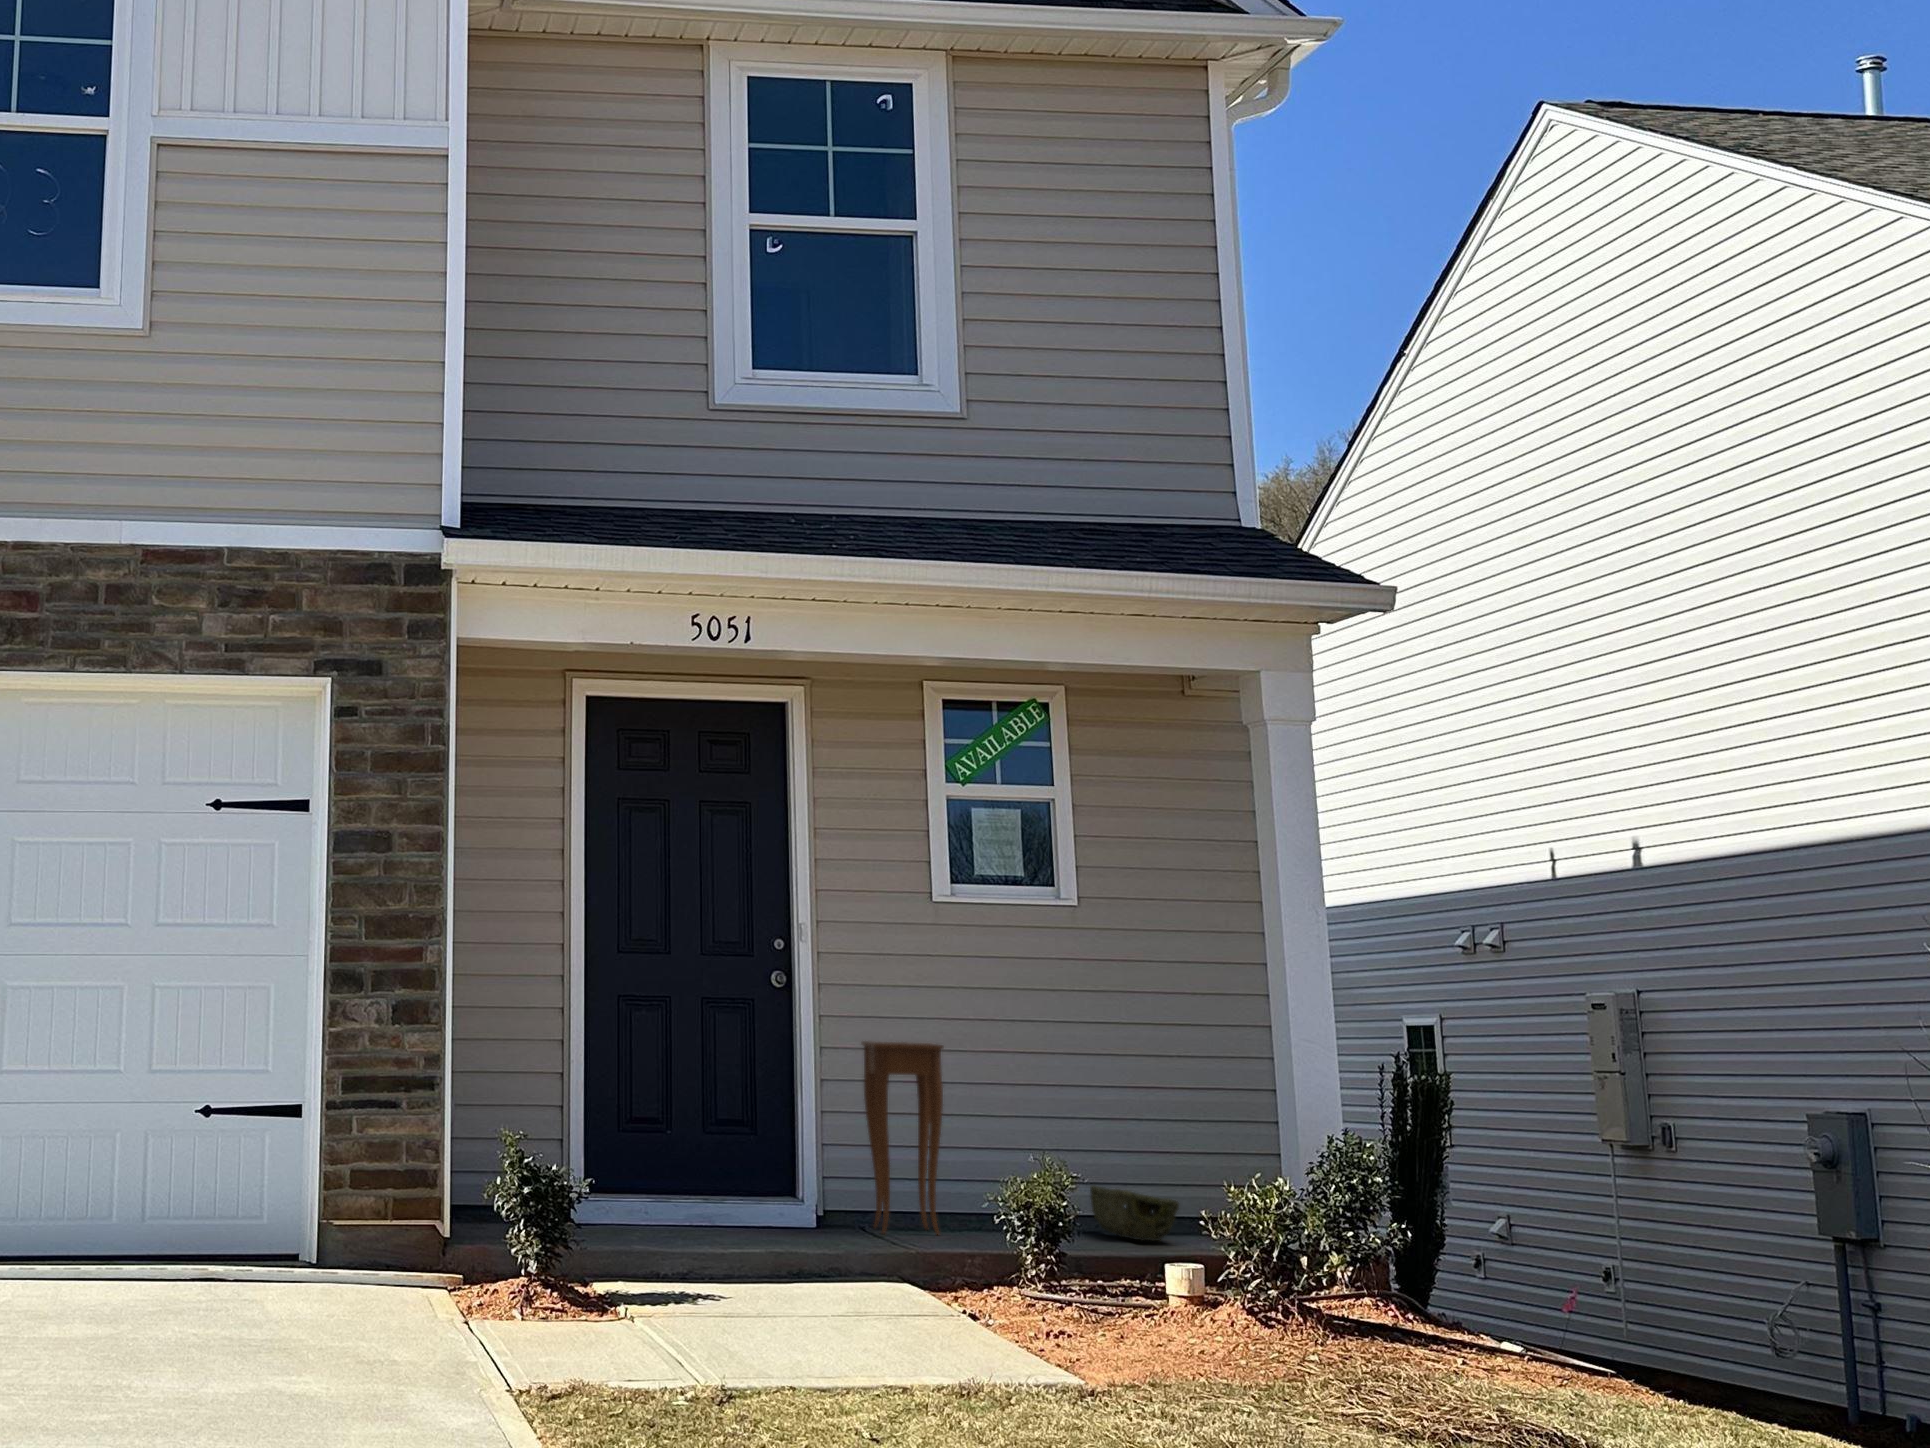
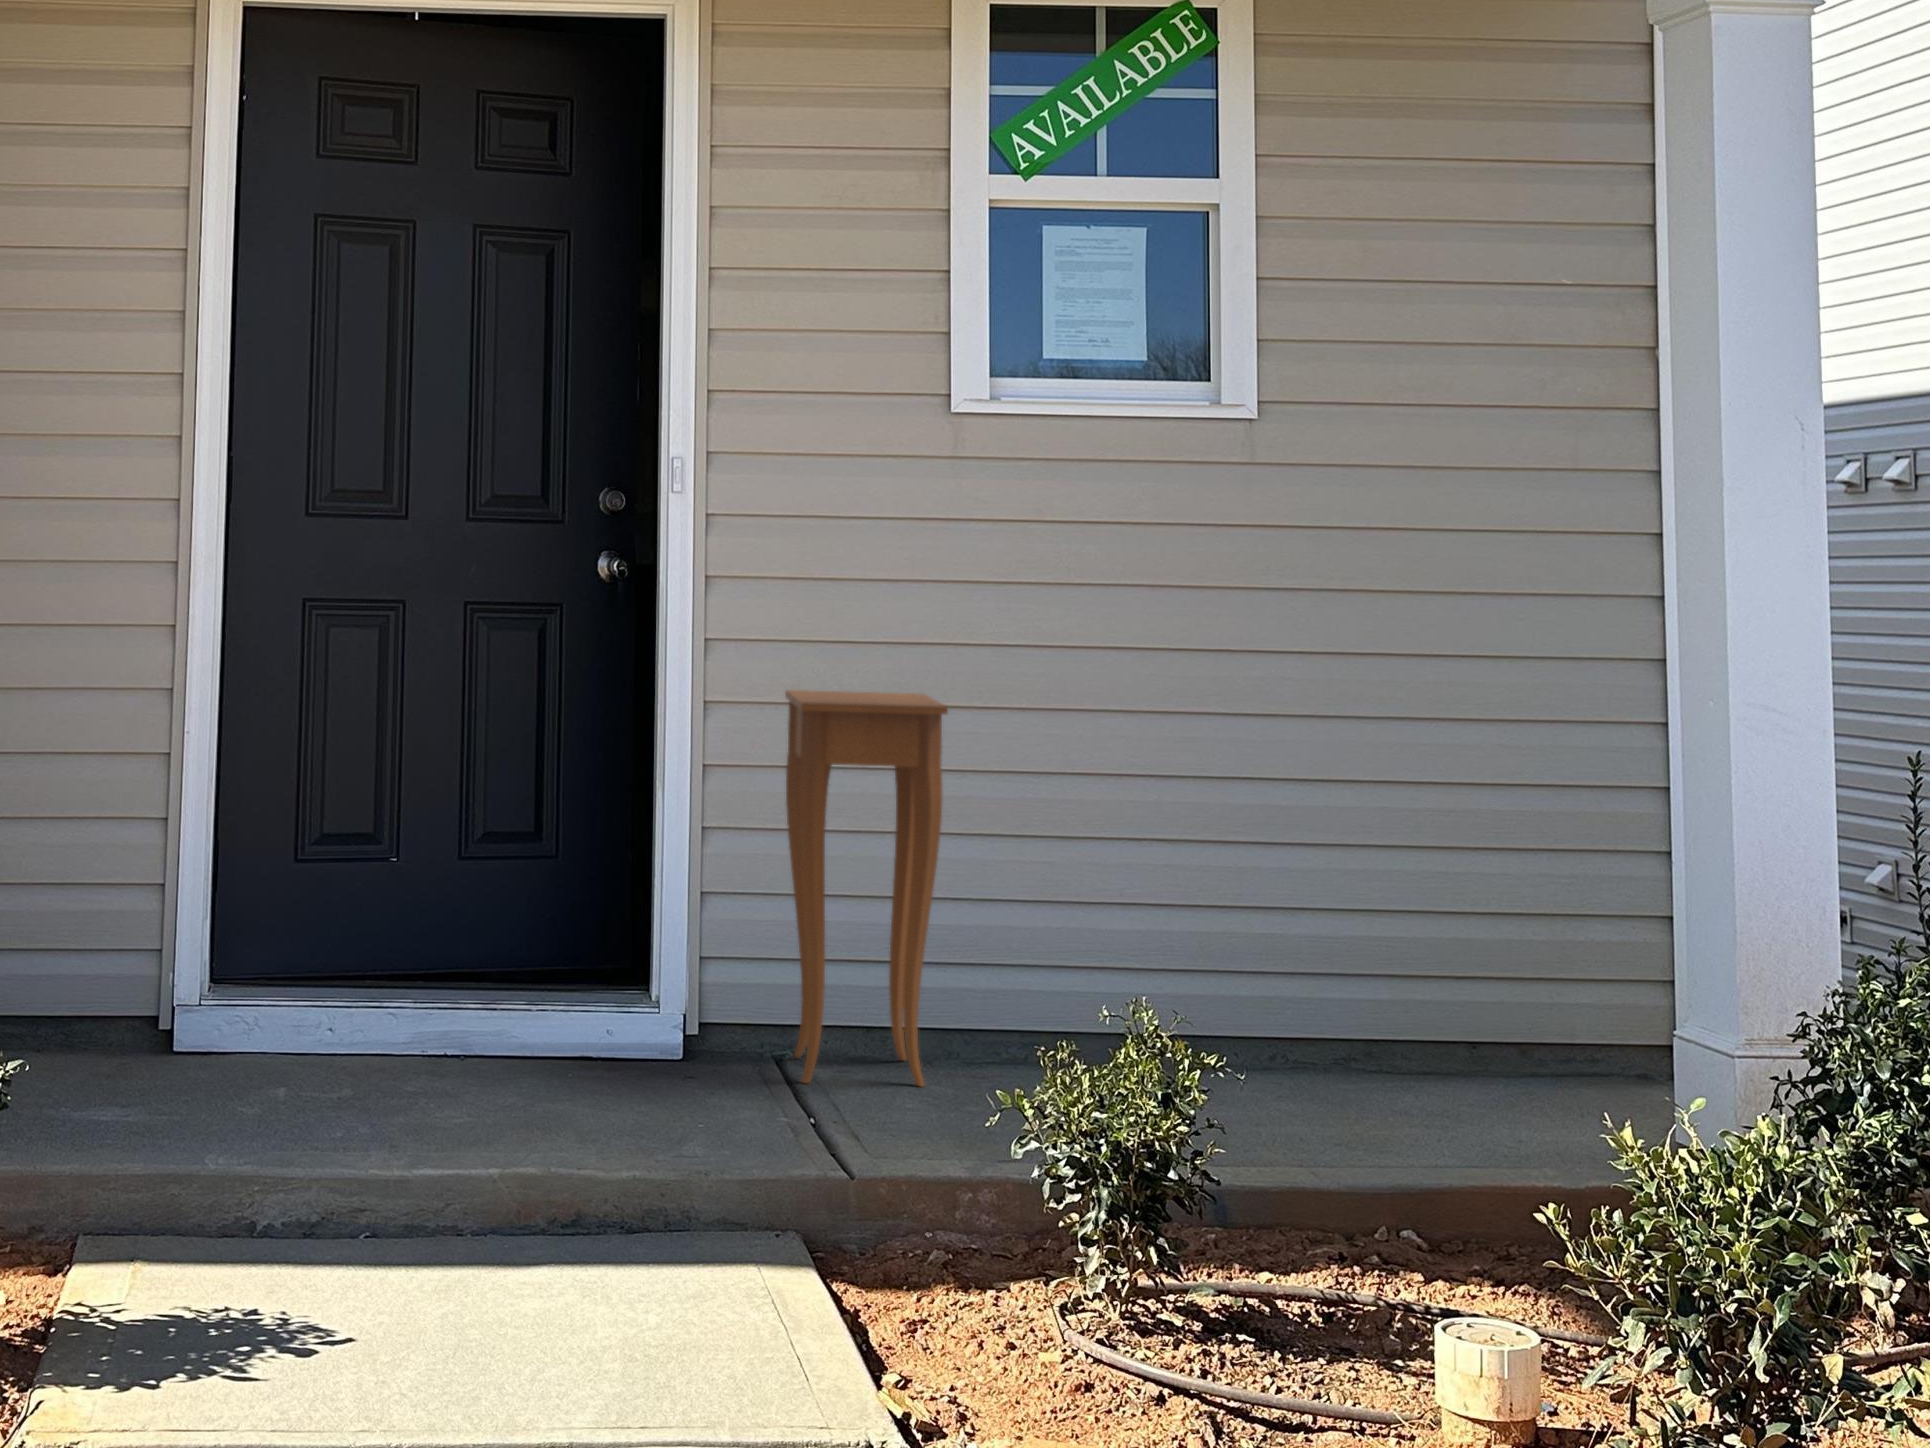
woven basket: present [1090,1185,1179,1241] -> none [1241,972,1432,1105]

